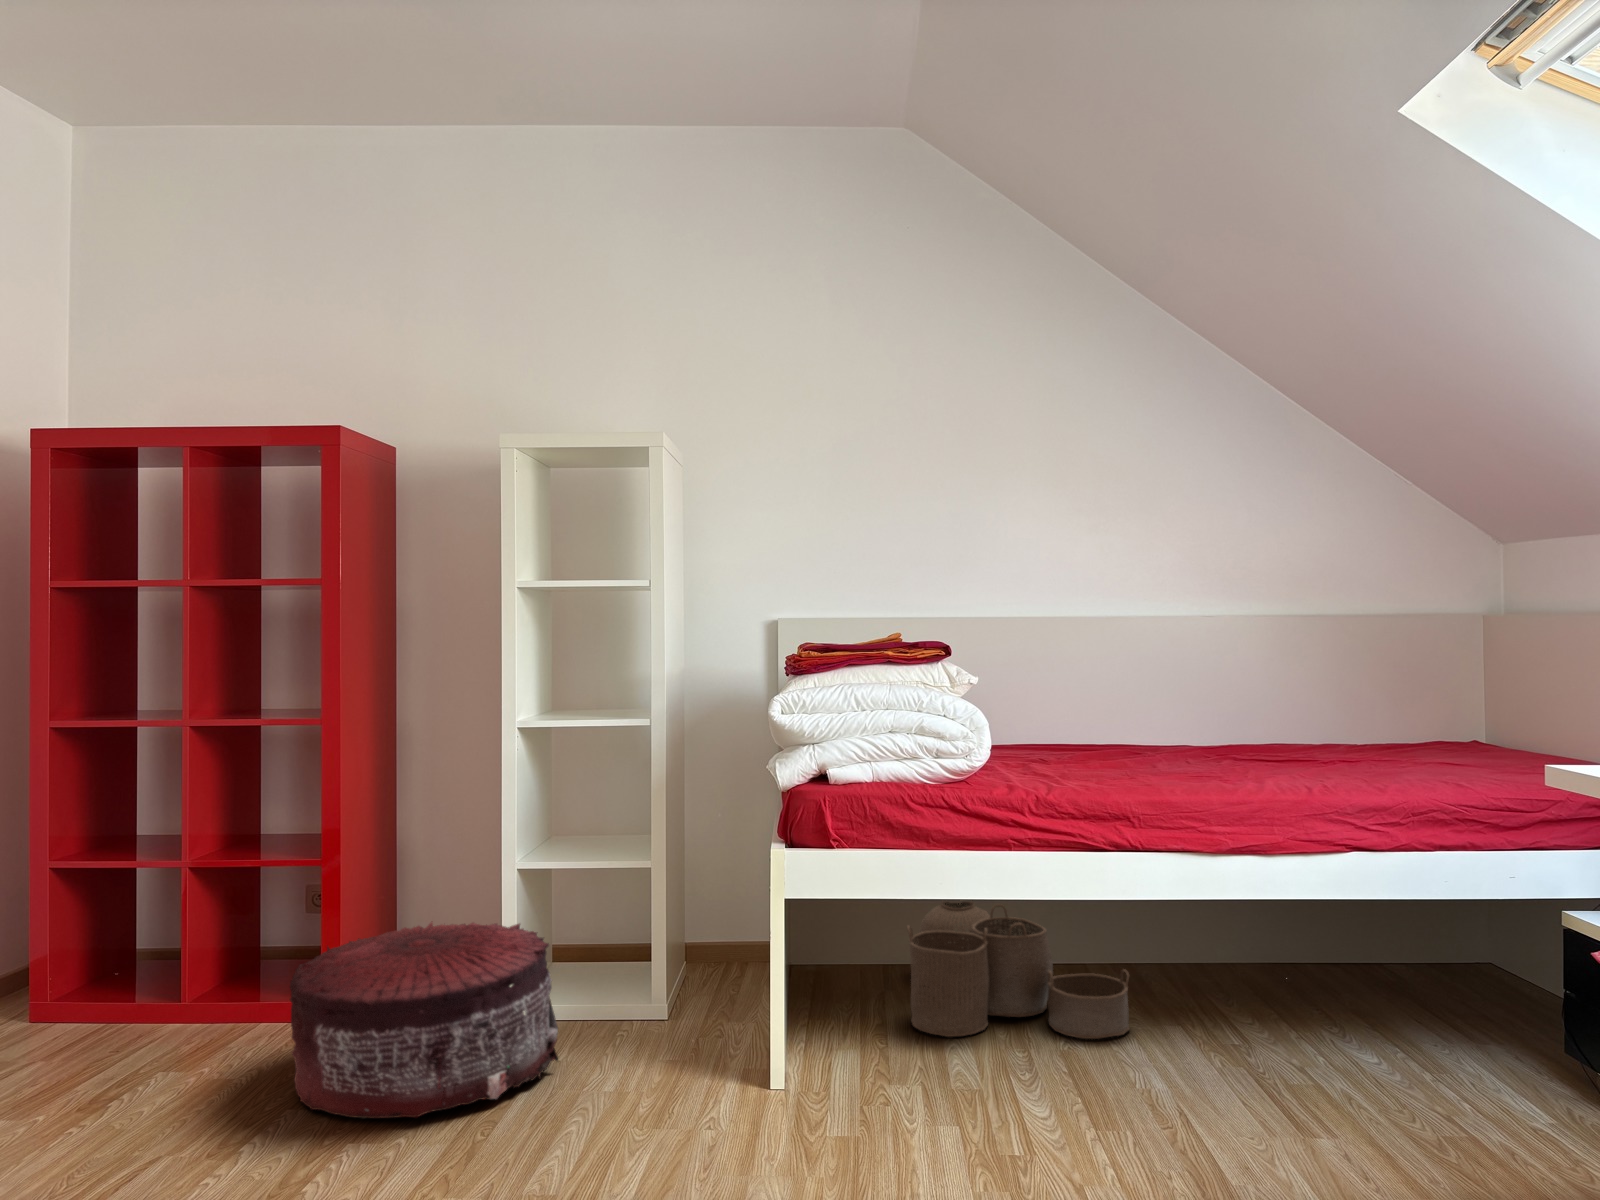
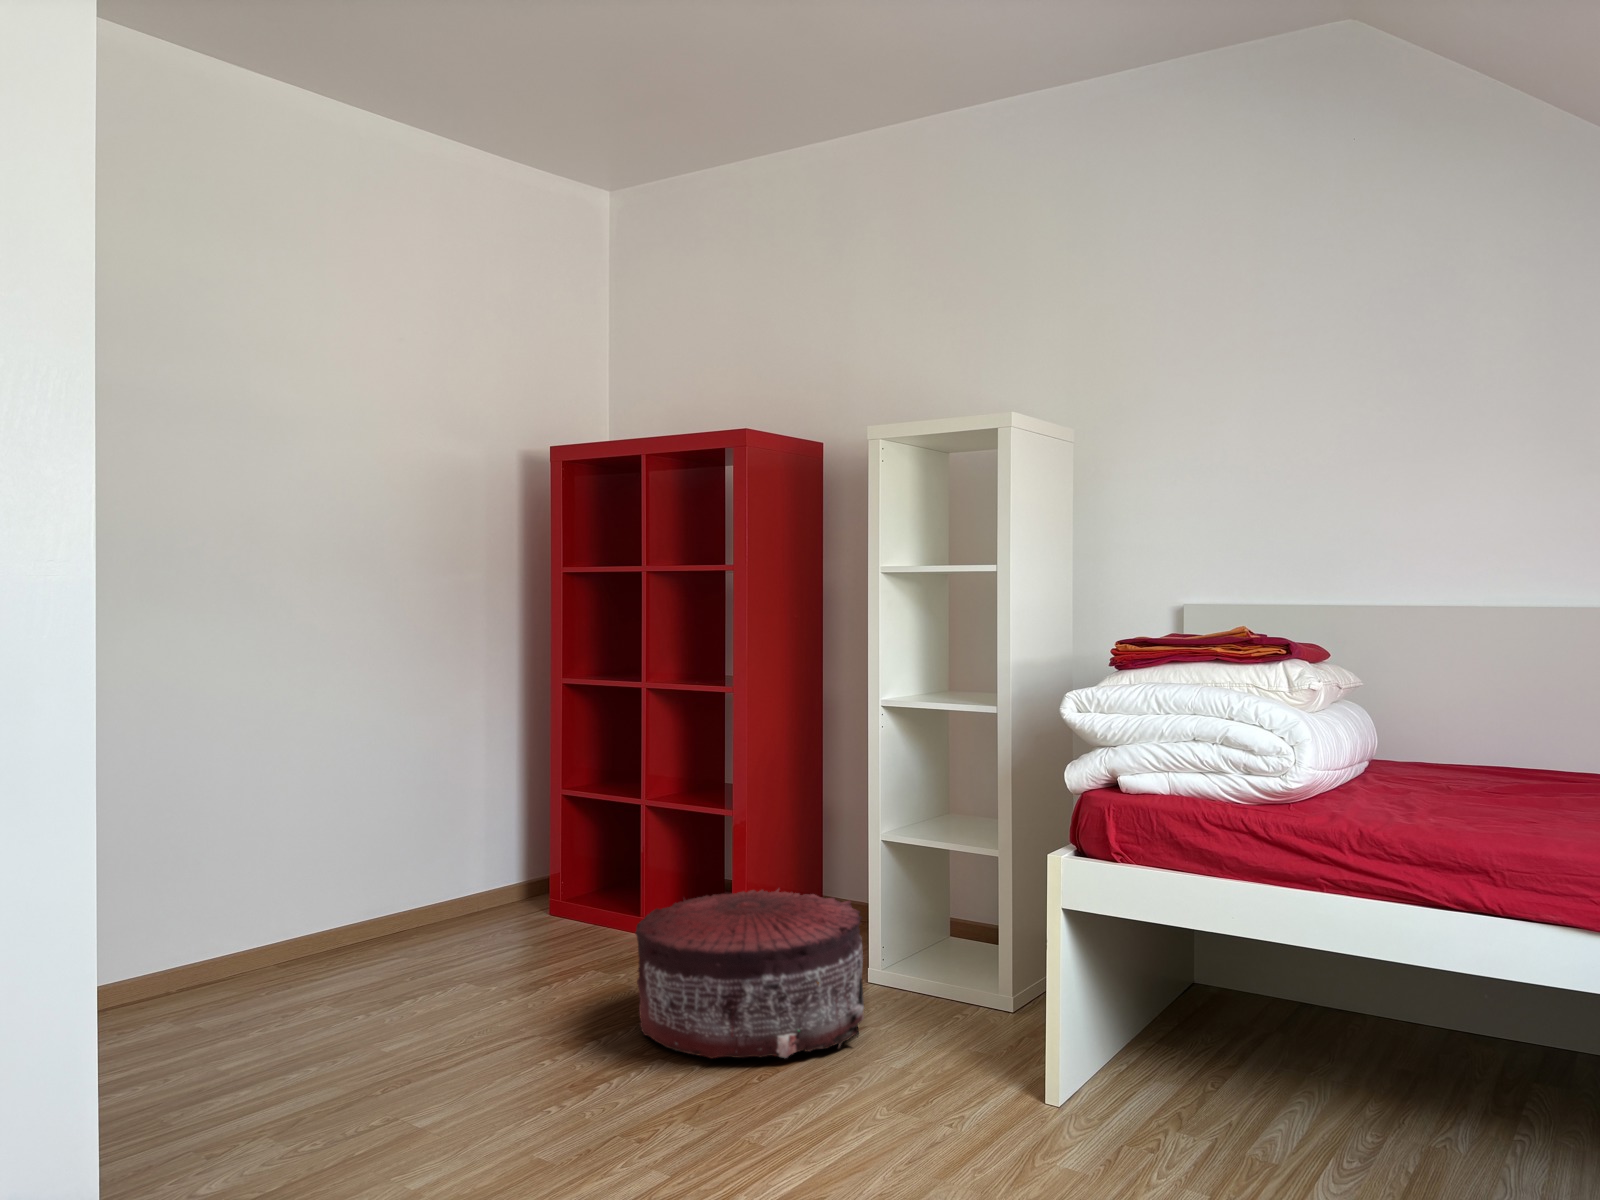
woven basket: present [907,900,1129,1039] -> none [1249,935,1537,1142]

